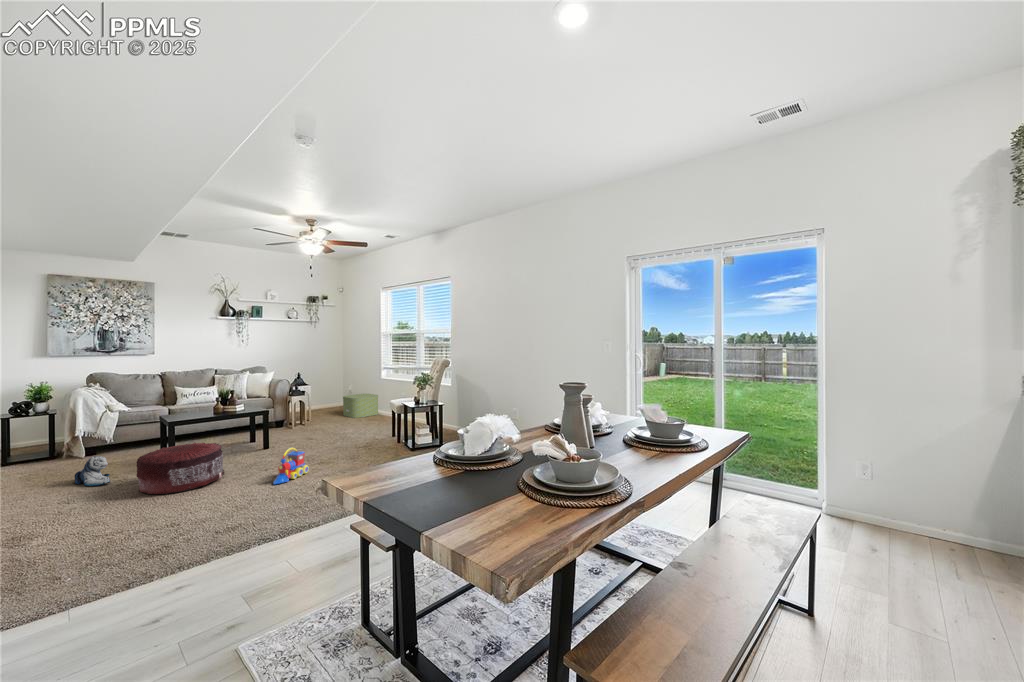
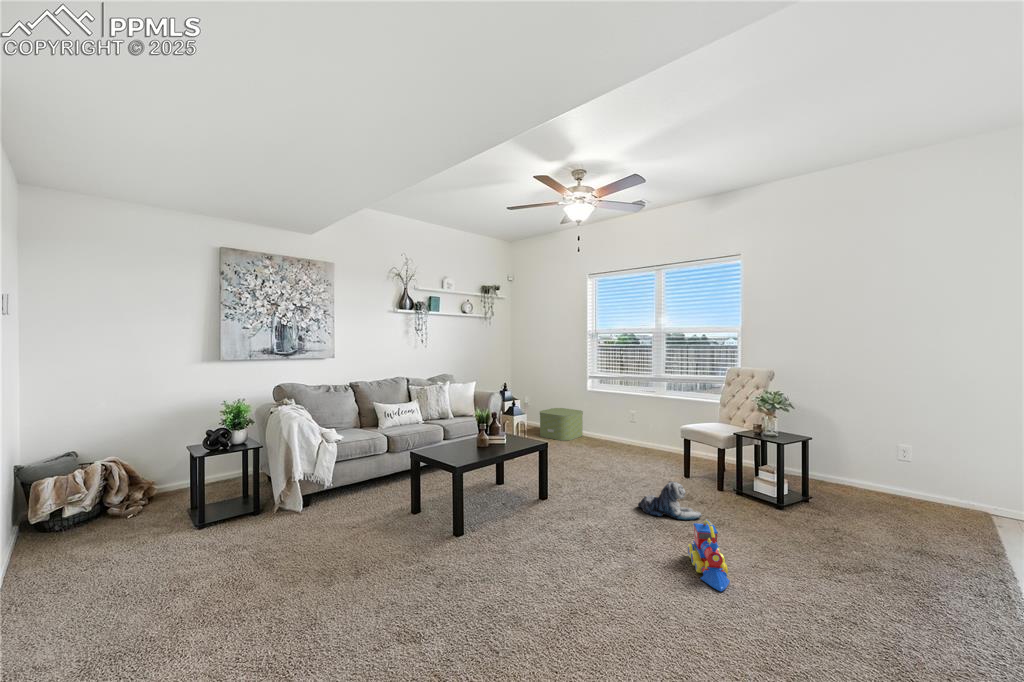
pouf: present [137,443,224,494] -> none [494,506,612,618]
plush toy: present [75,456,110,486] -> present [638,482,702,520]

